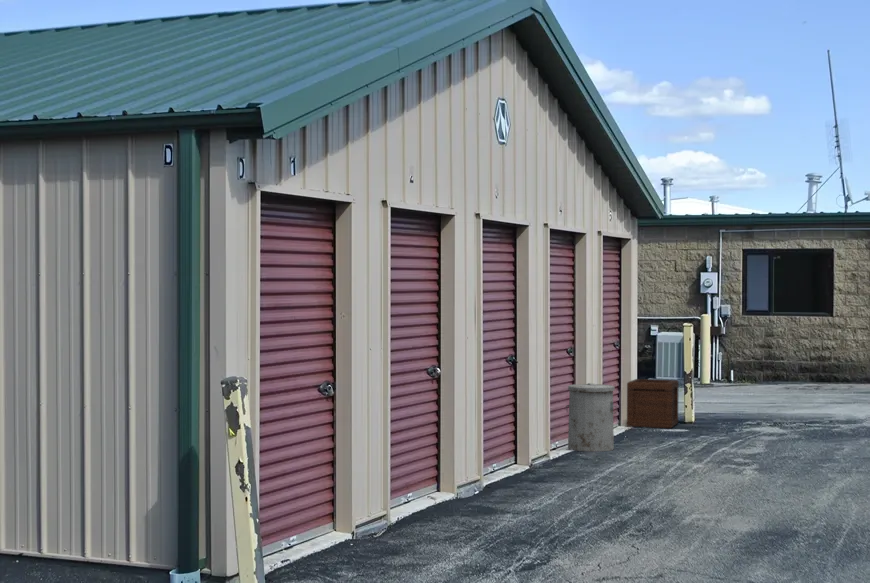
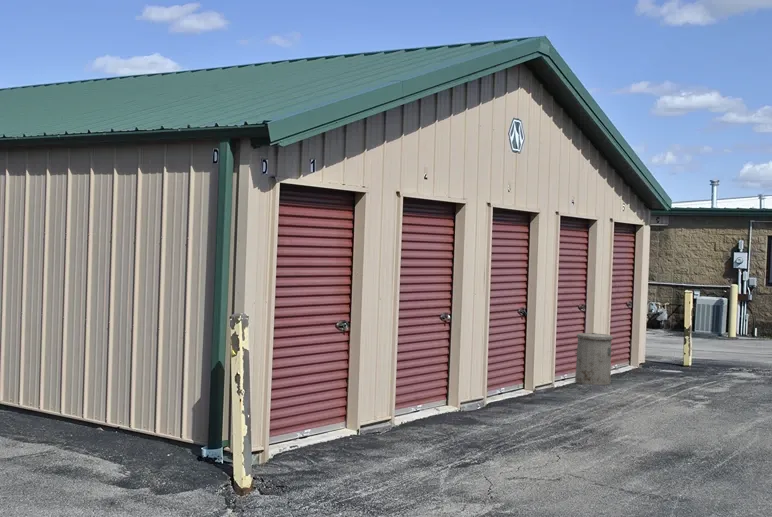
wooden crate: present [627,379,679,428] -> none [636,332,680,371]

